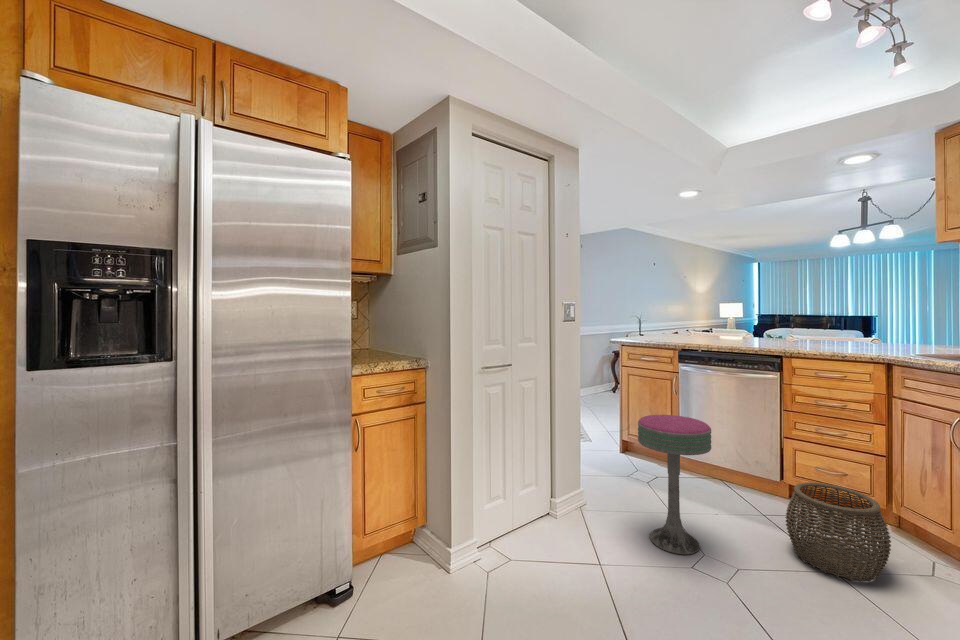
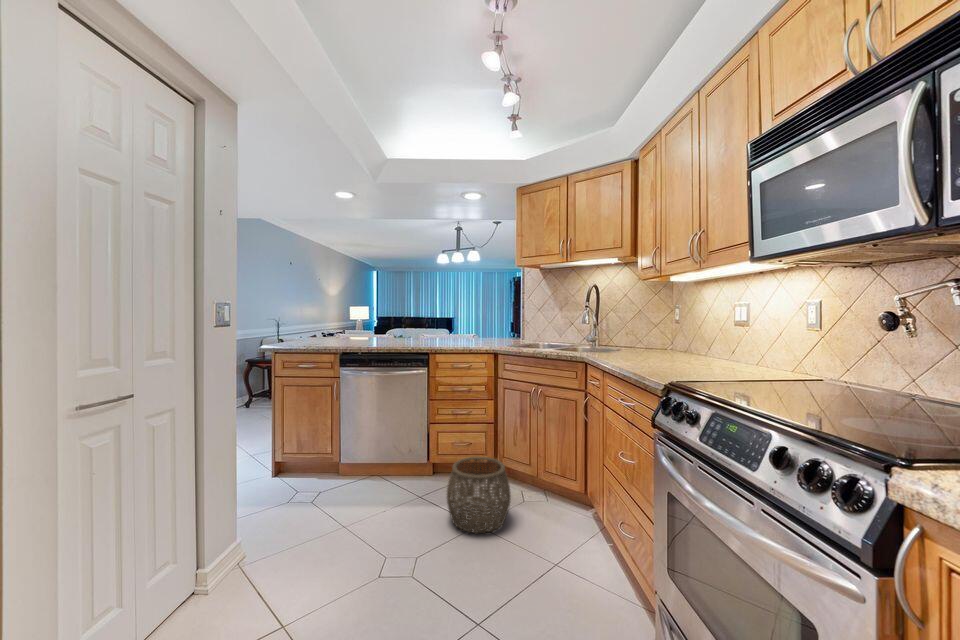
bar stool: present [638,415,711,555] -> none [318,425,395,583]

